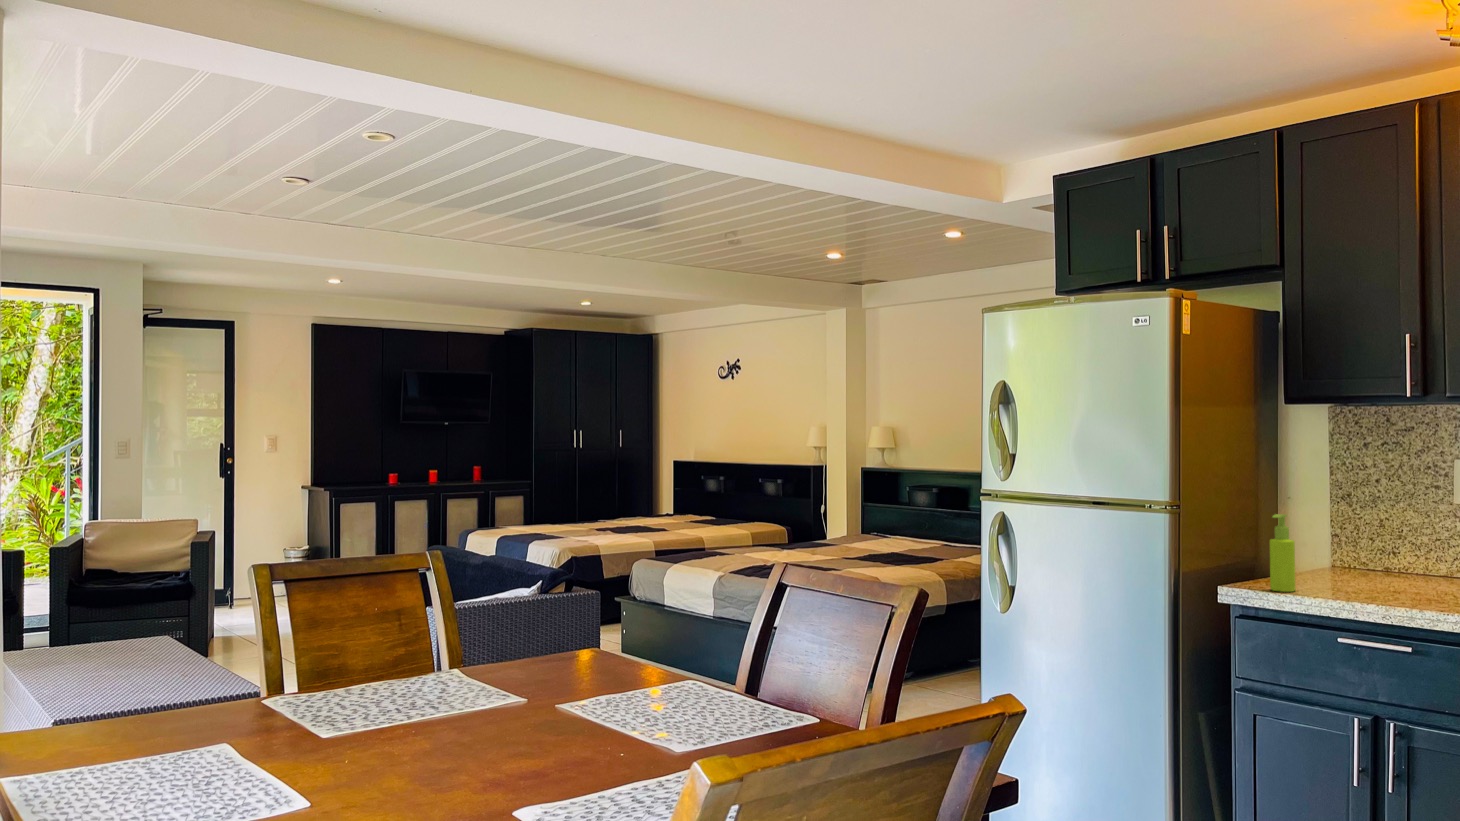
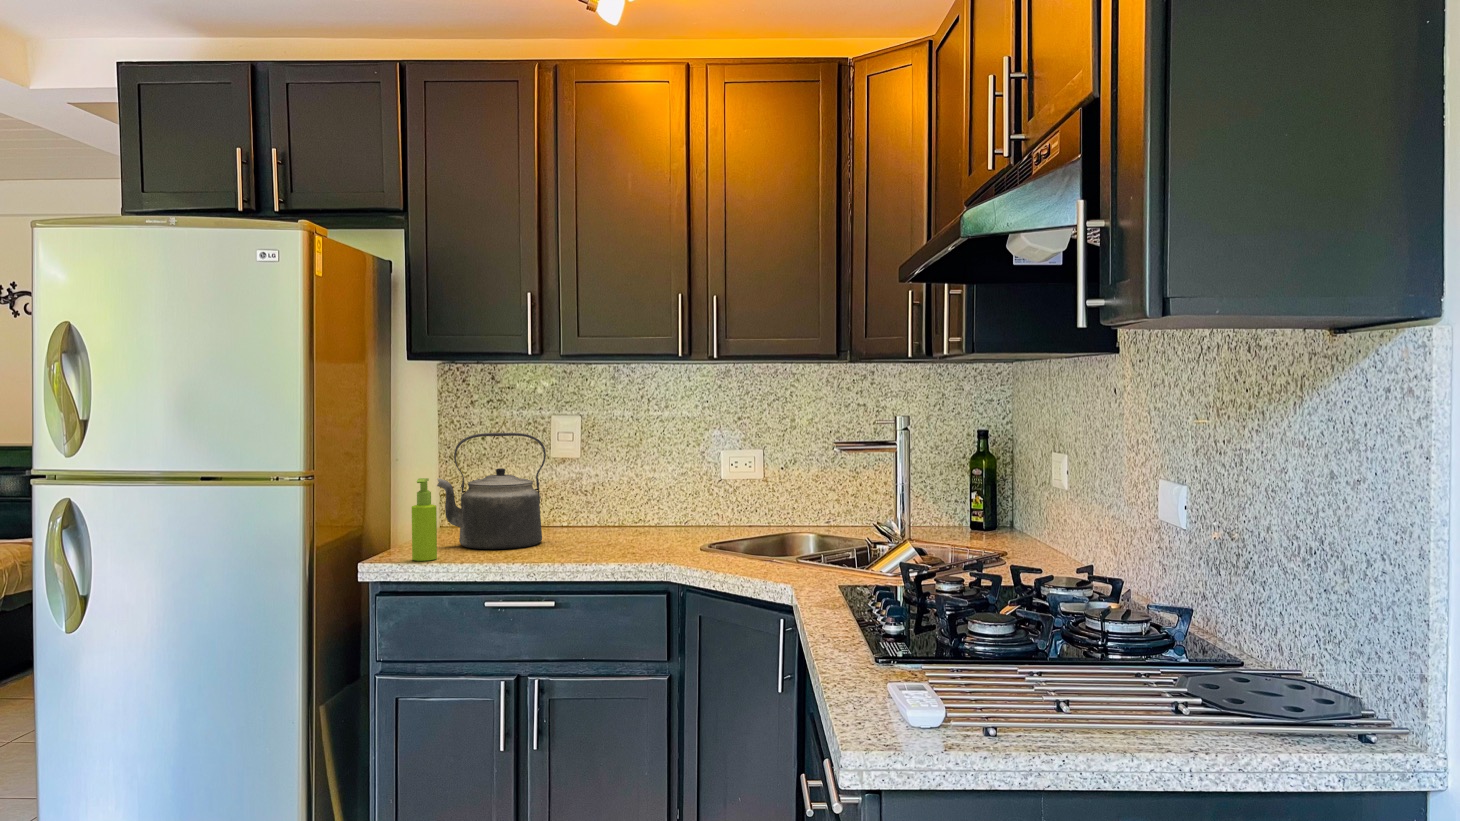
kettle: none [1307,475,1430,592] -> present [437,433,546,549]

